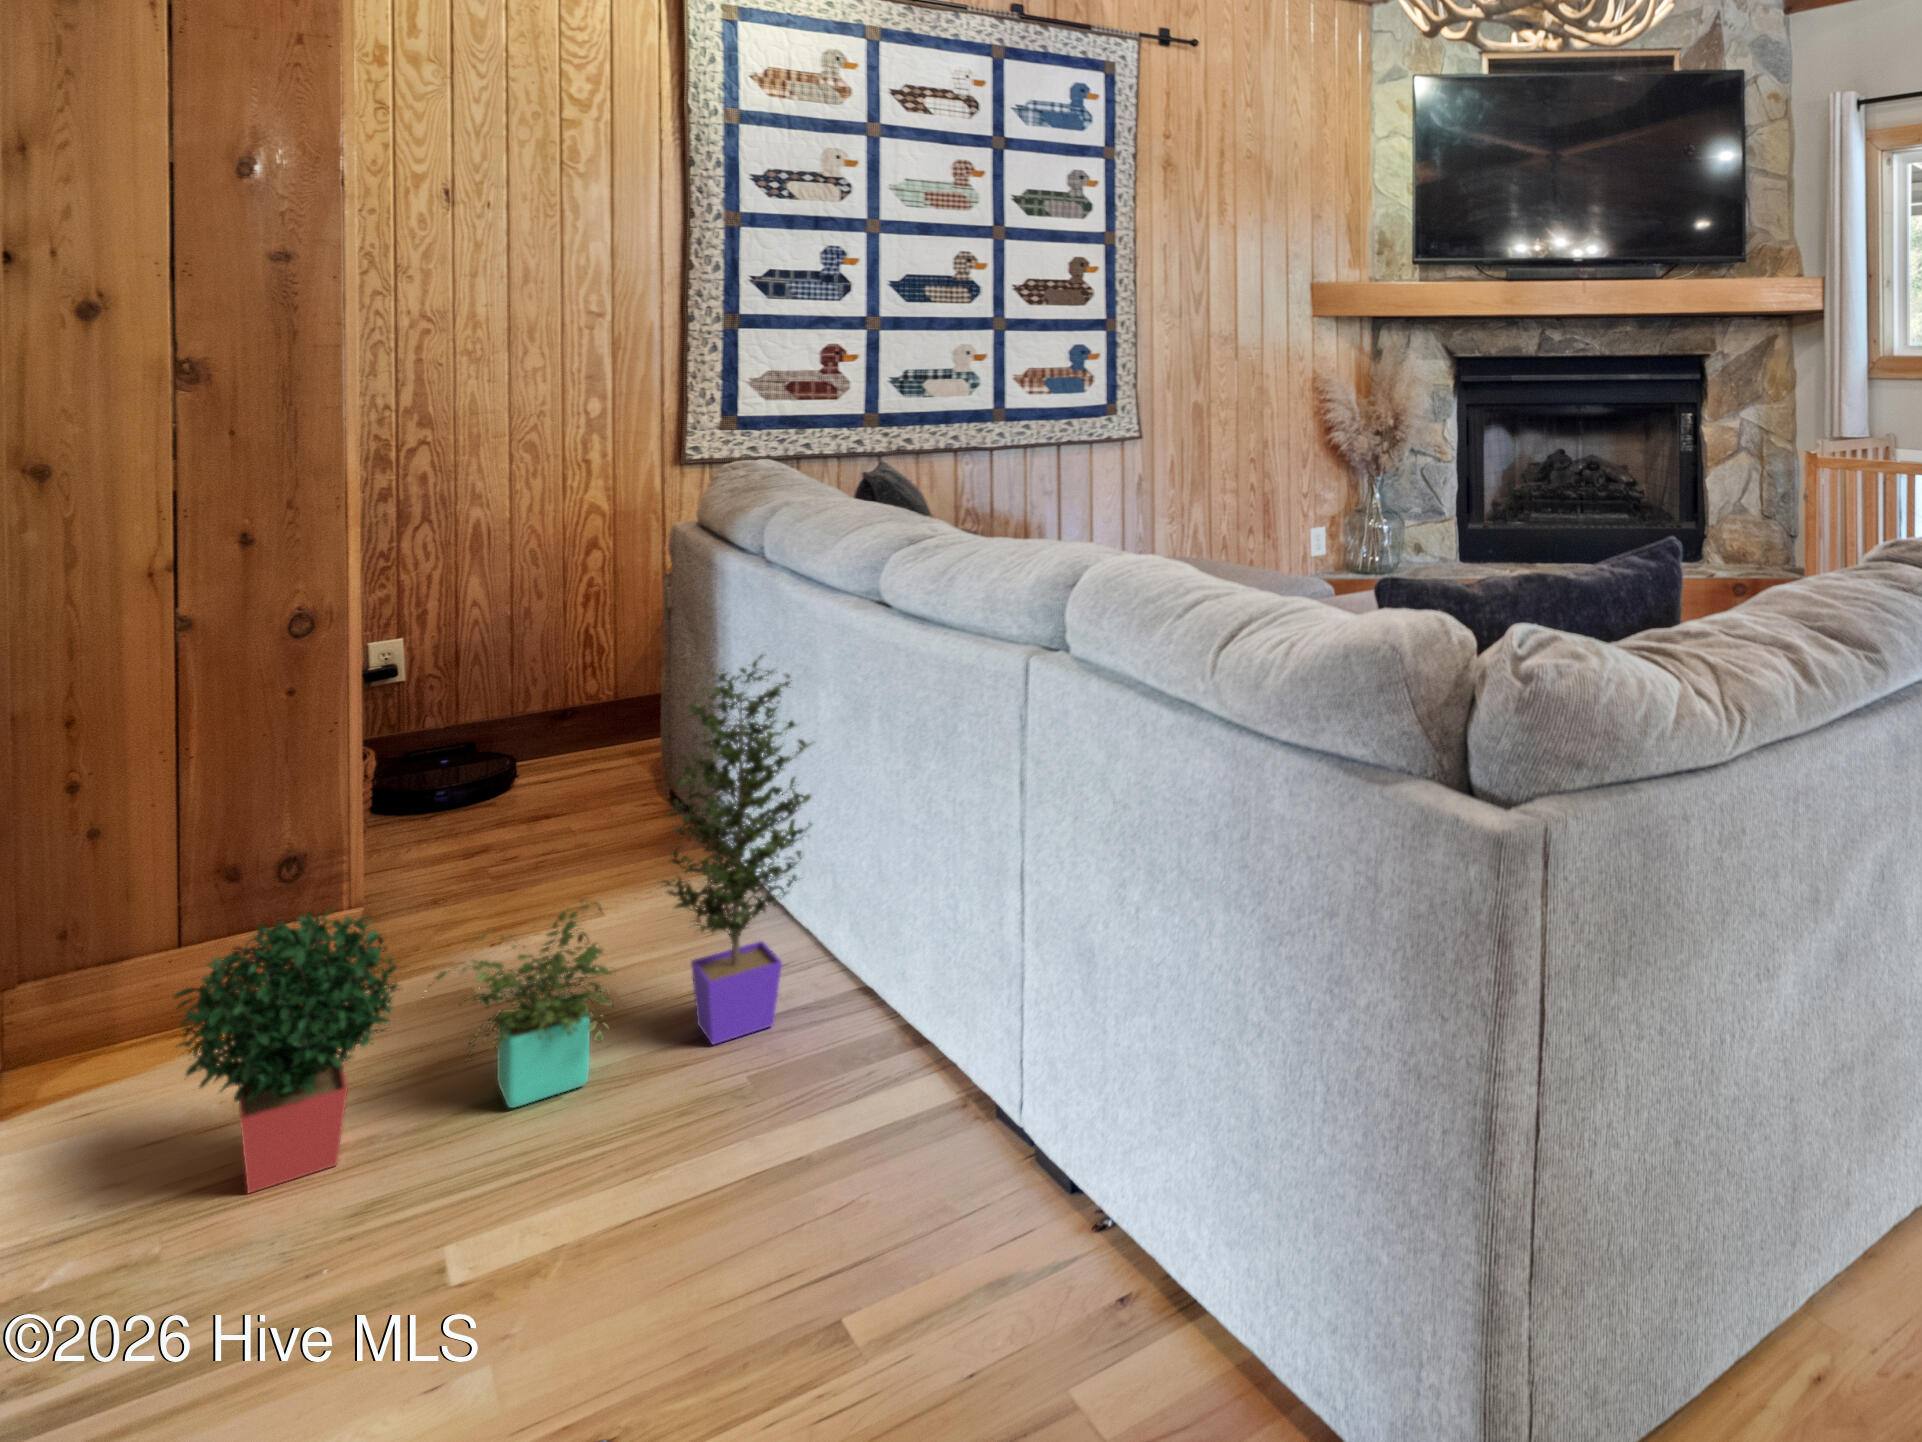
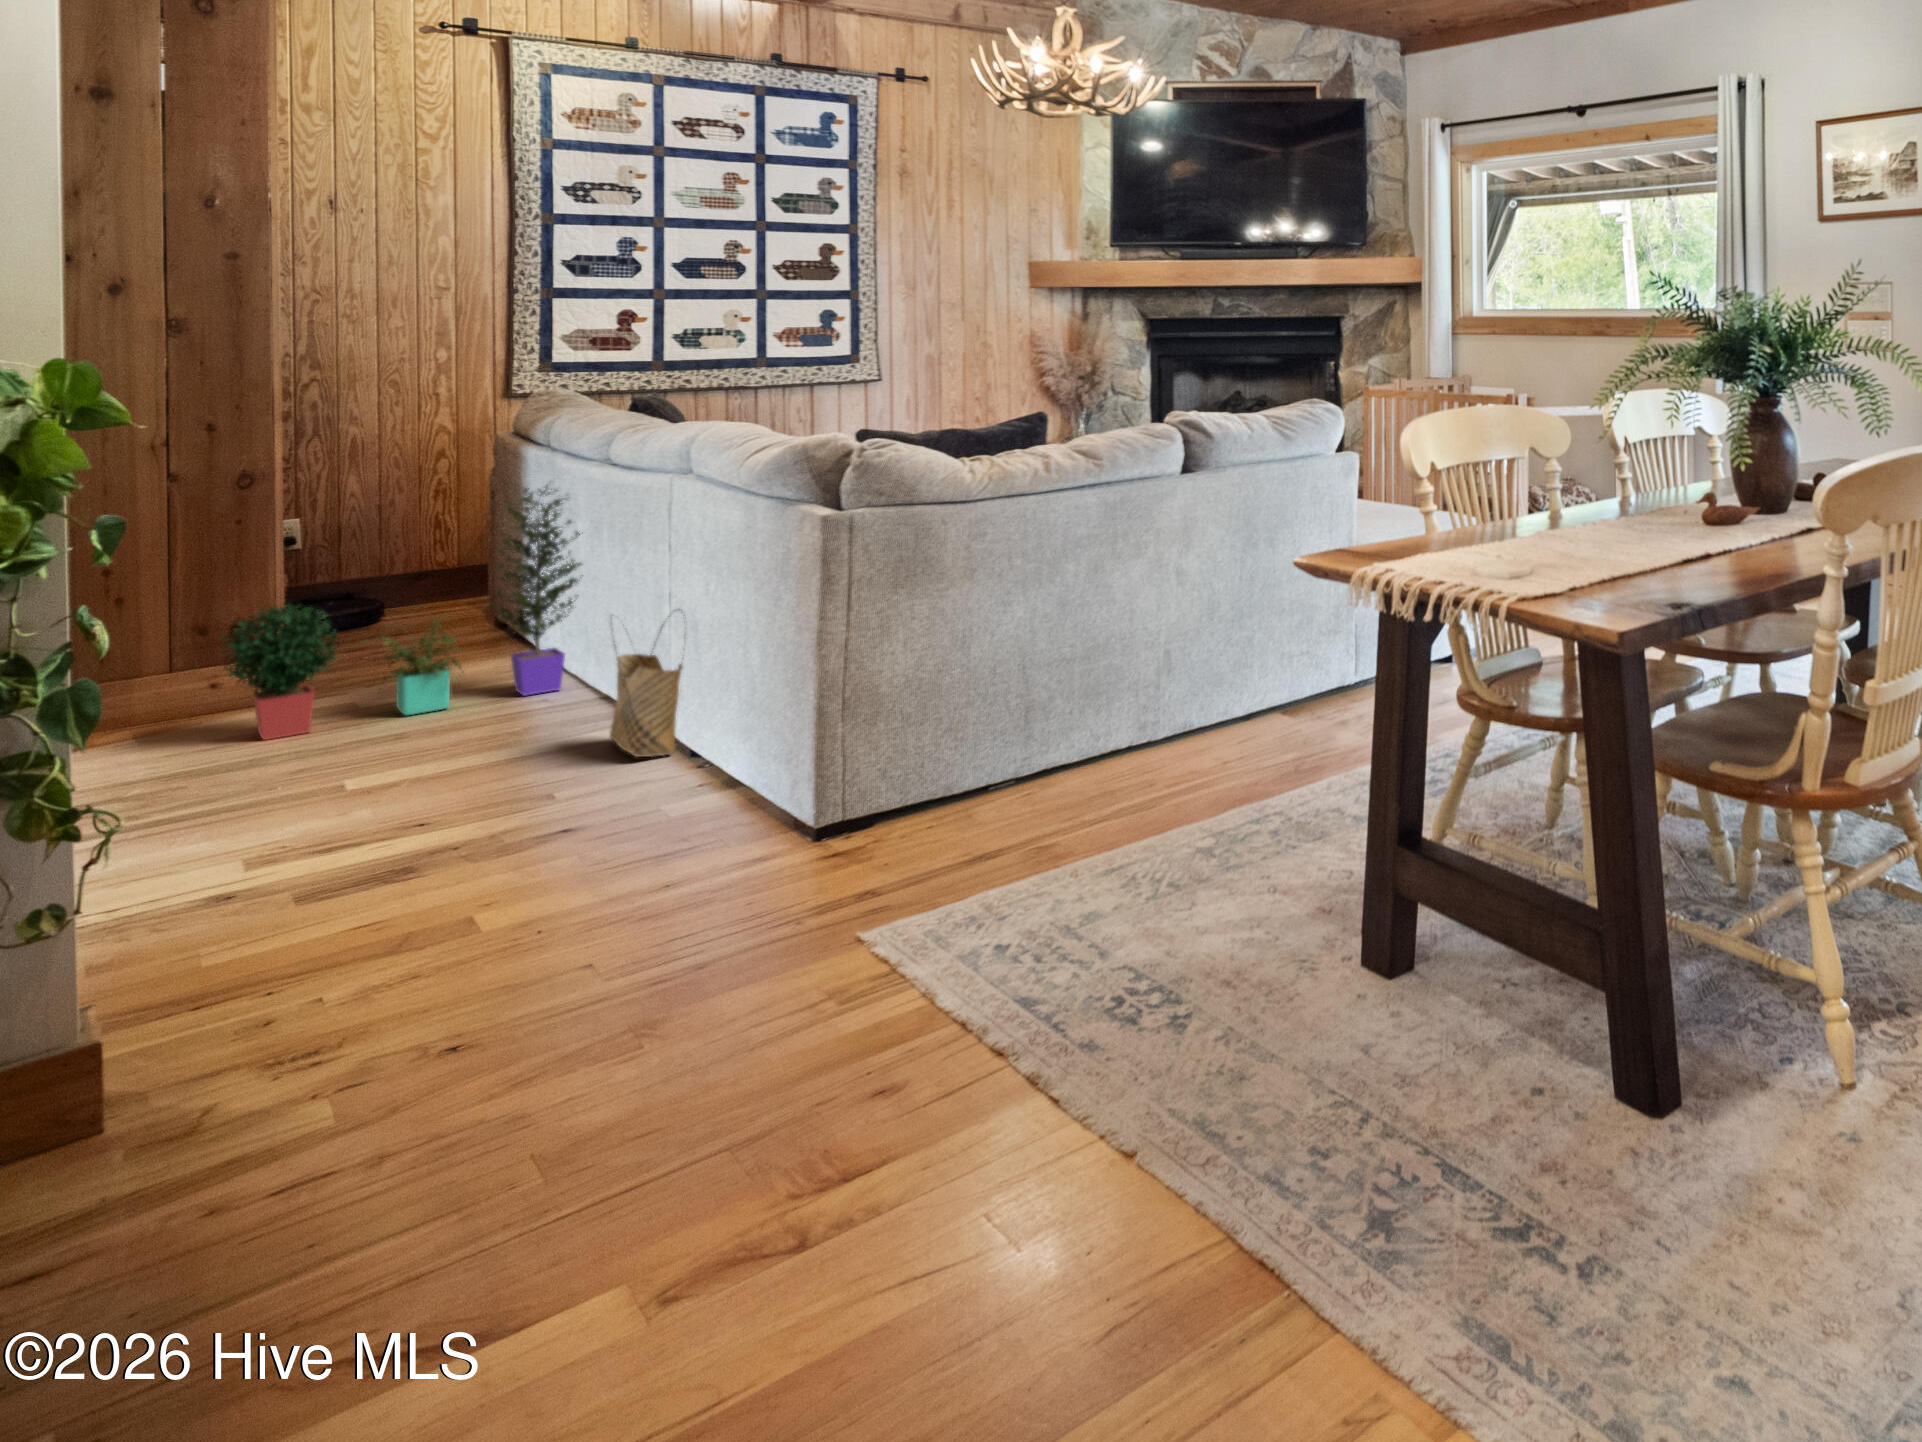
woven basket: none [892,964,1046,1315] -> present [610,610,686,757]

